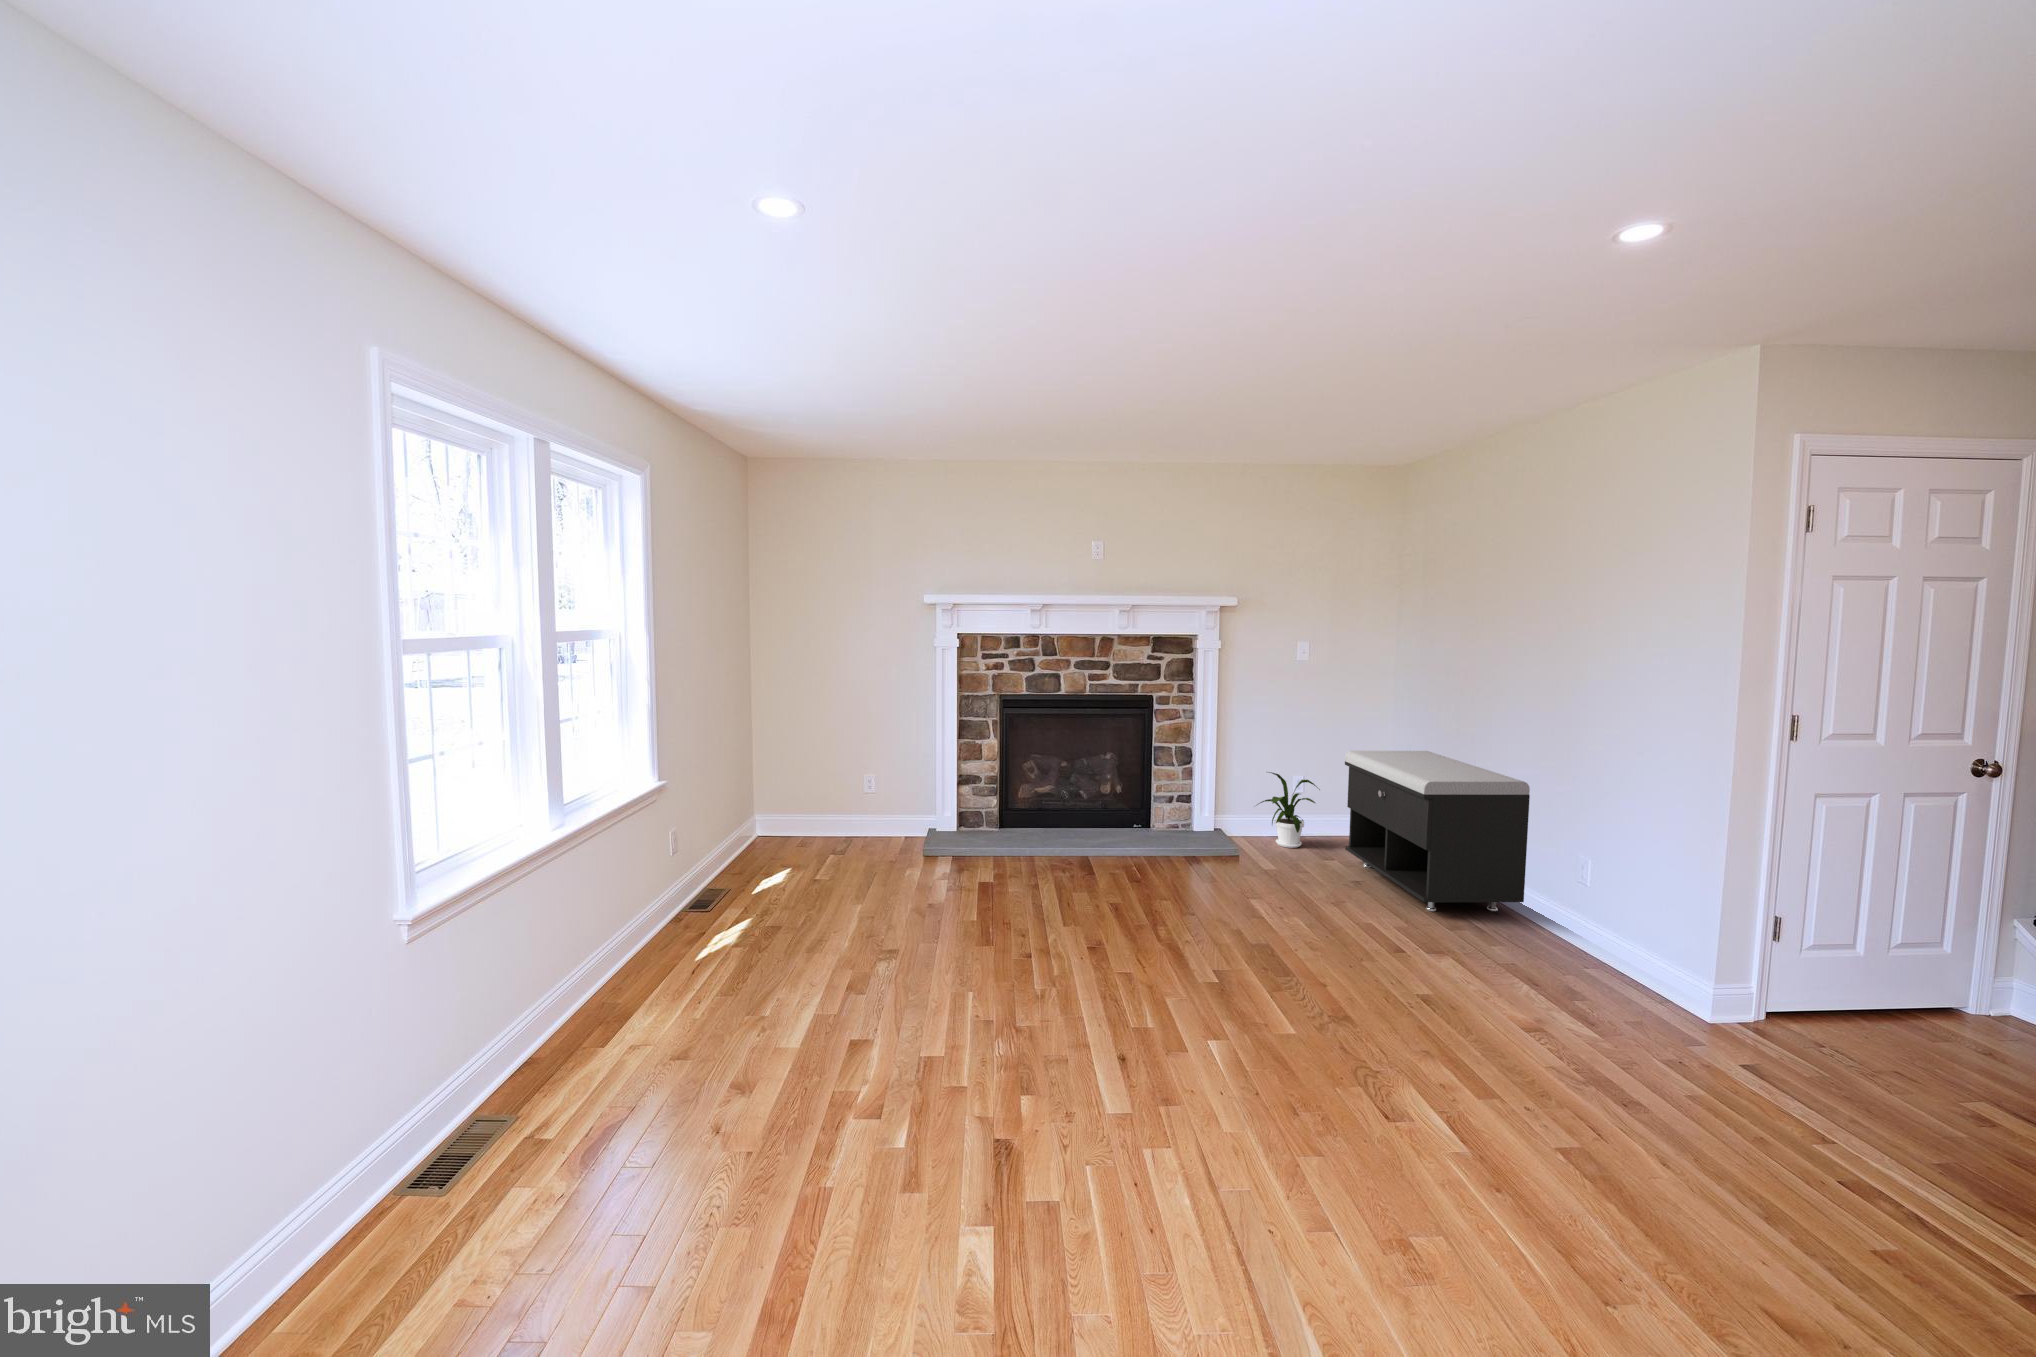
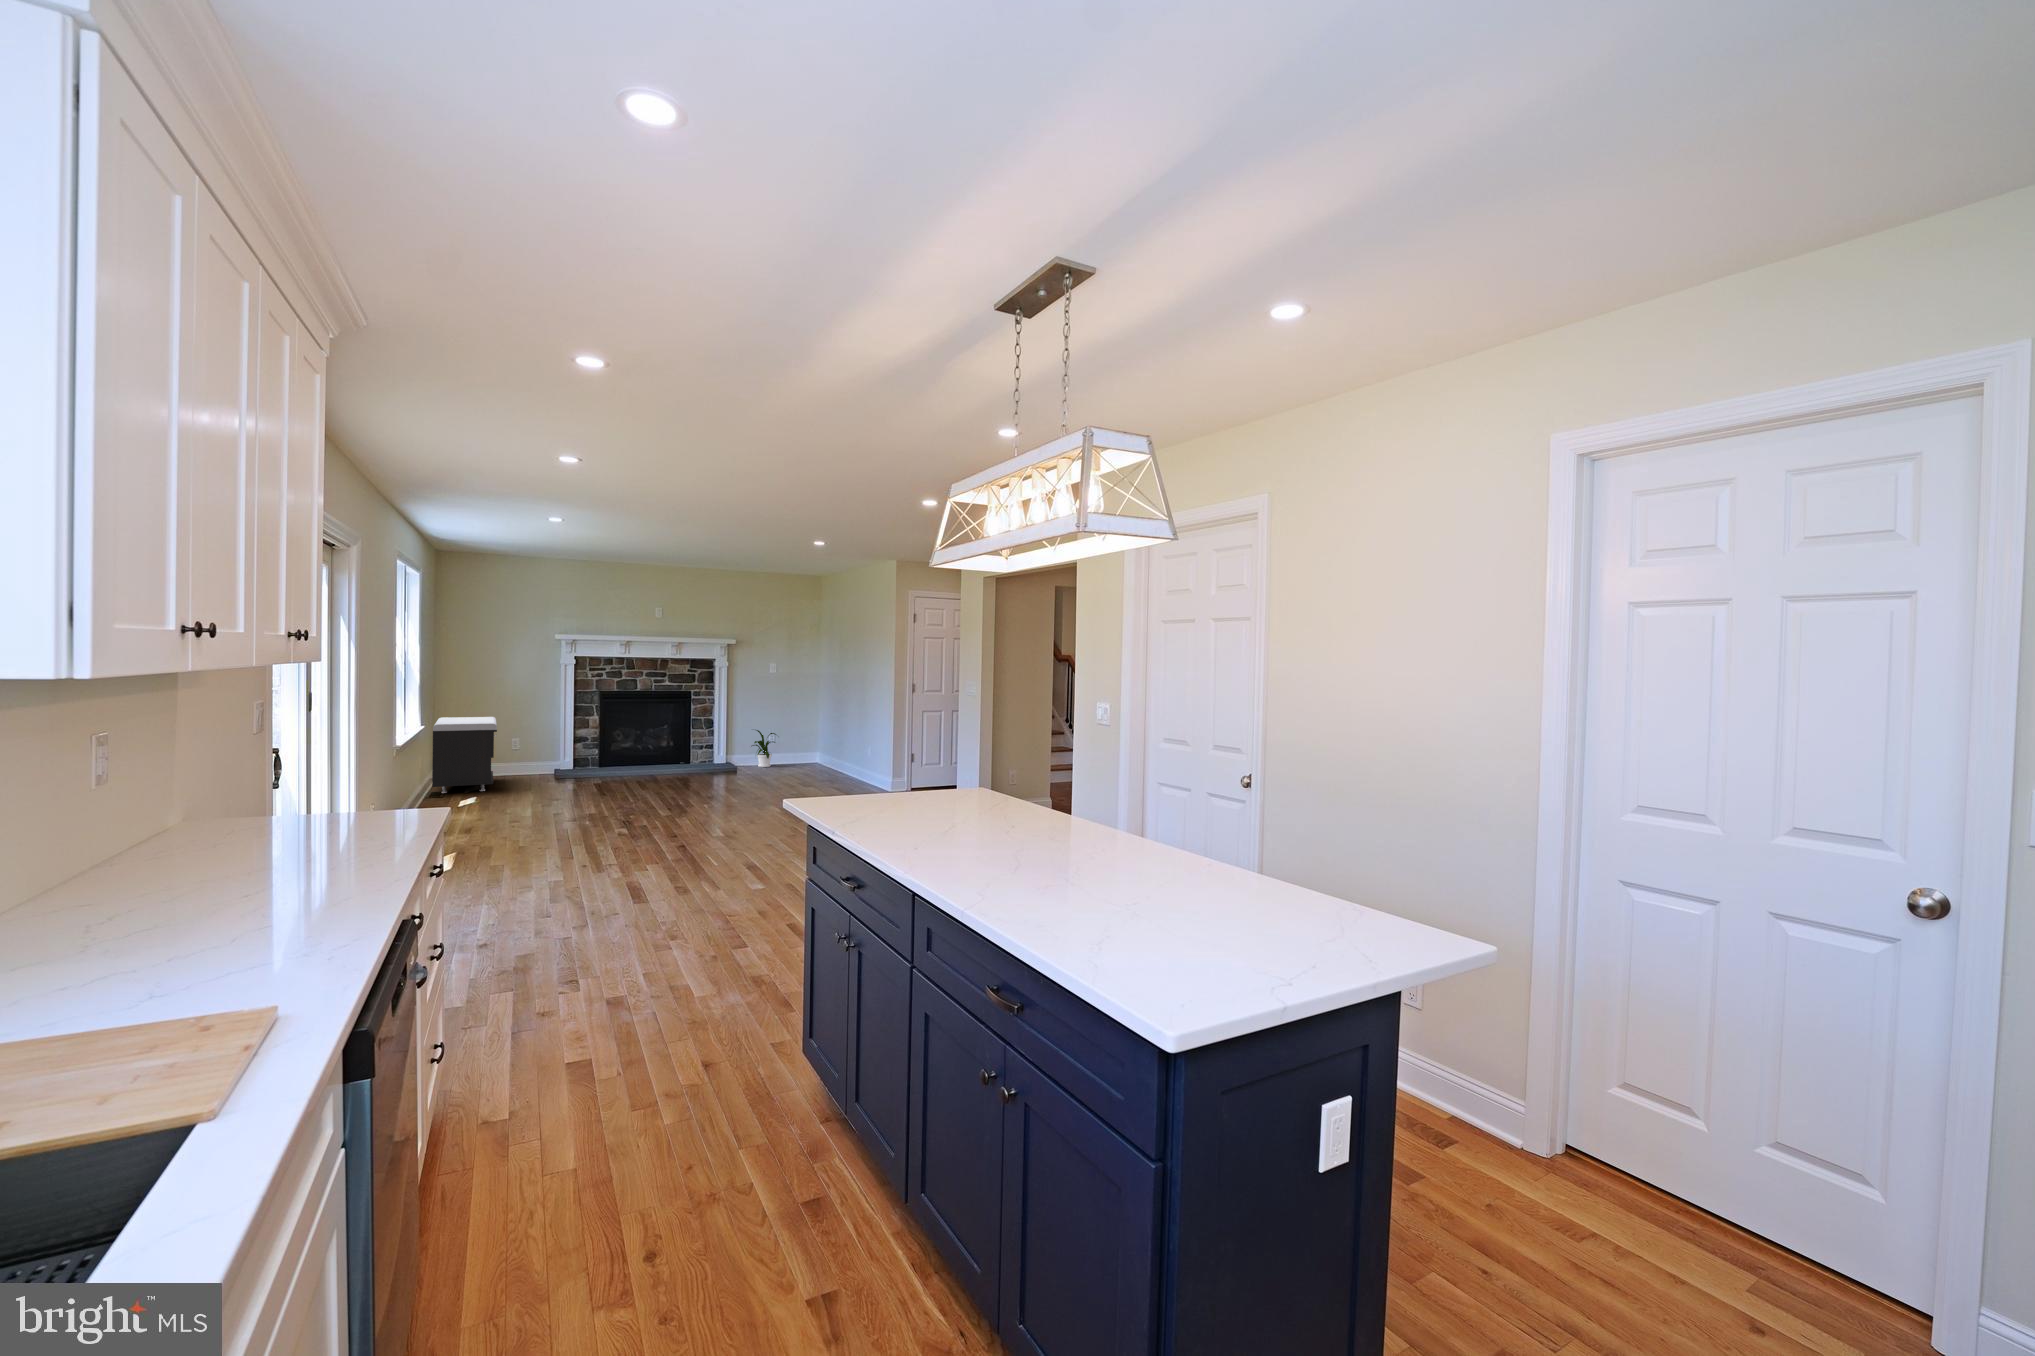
storage bench: present [1345,751,1530,911] -> present [432,717,497,793]

